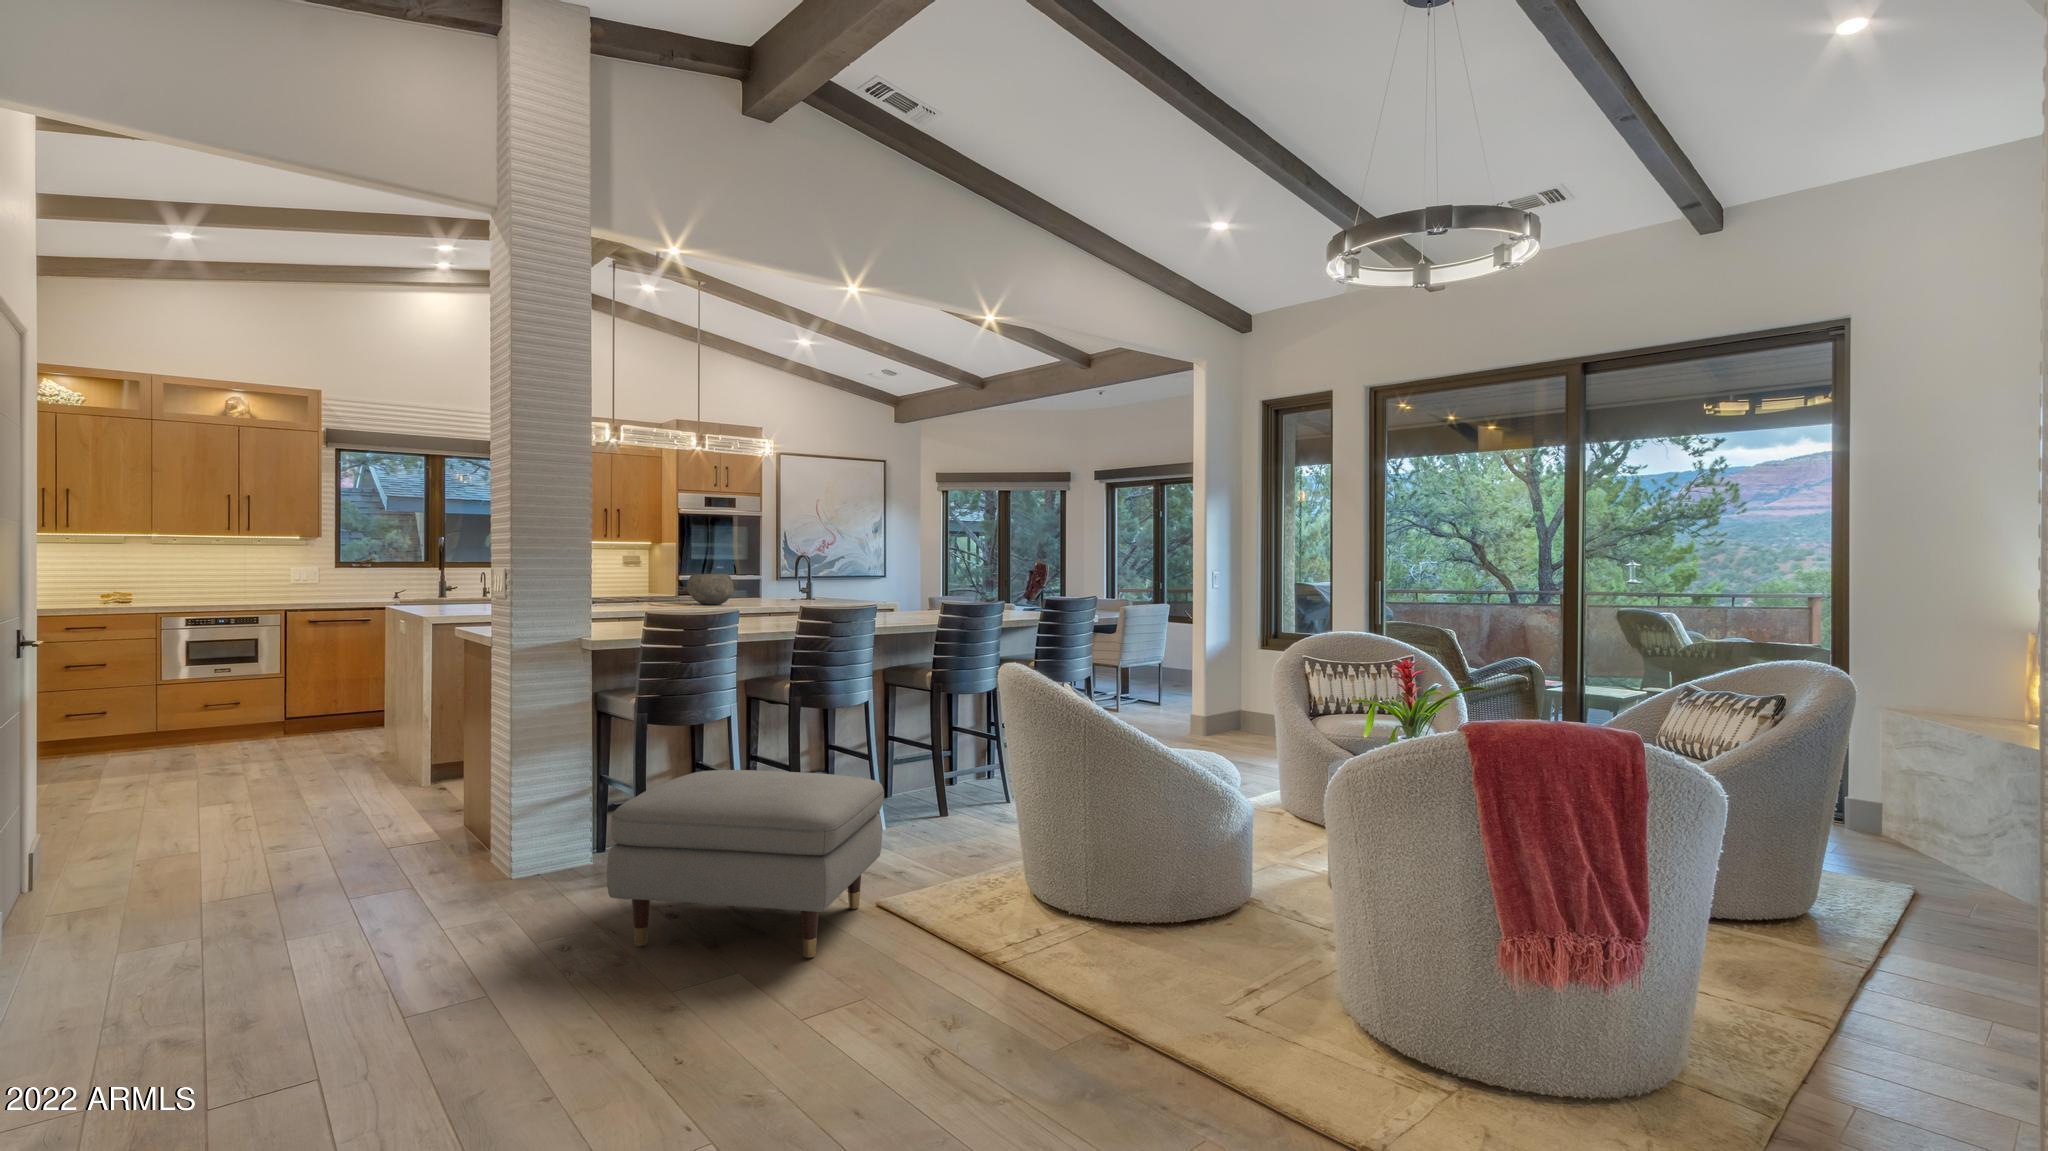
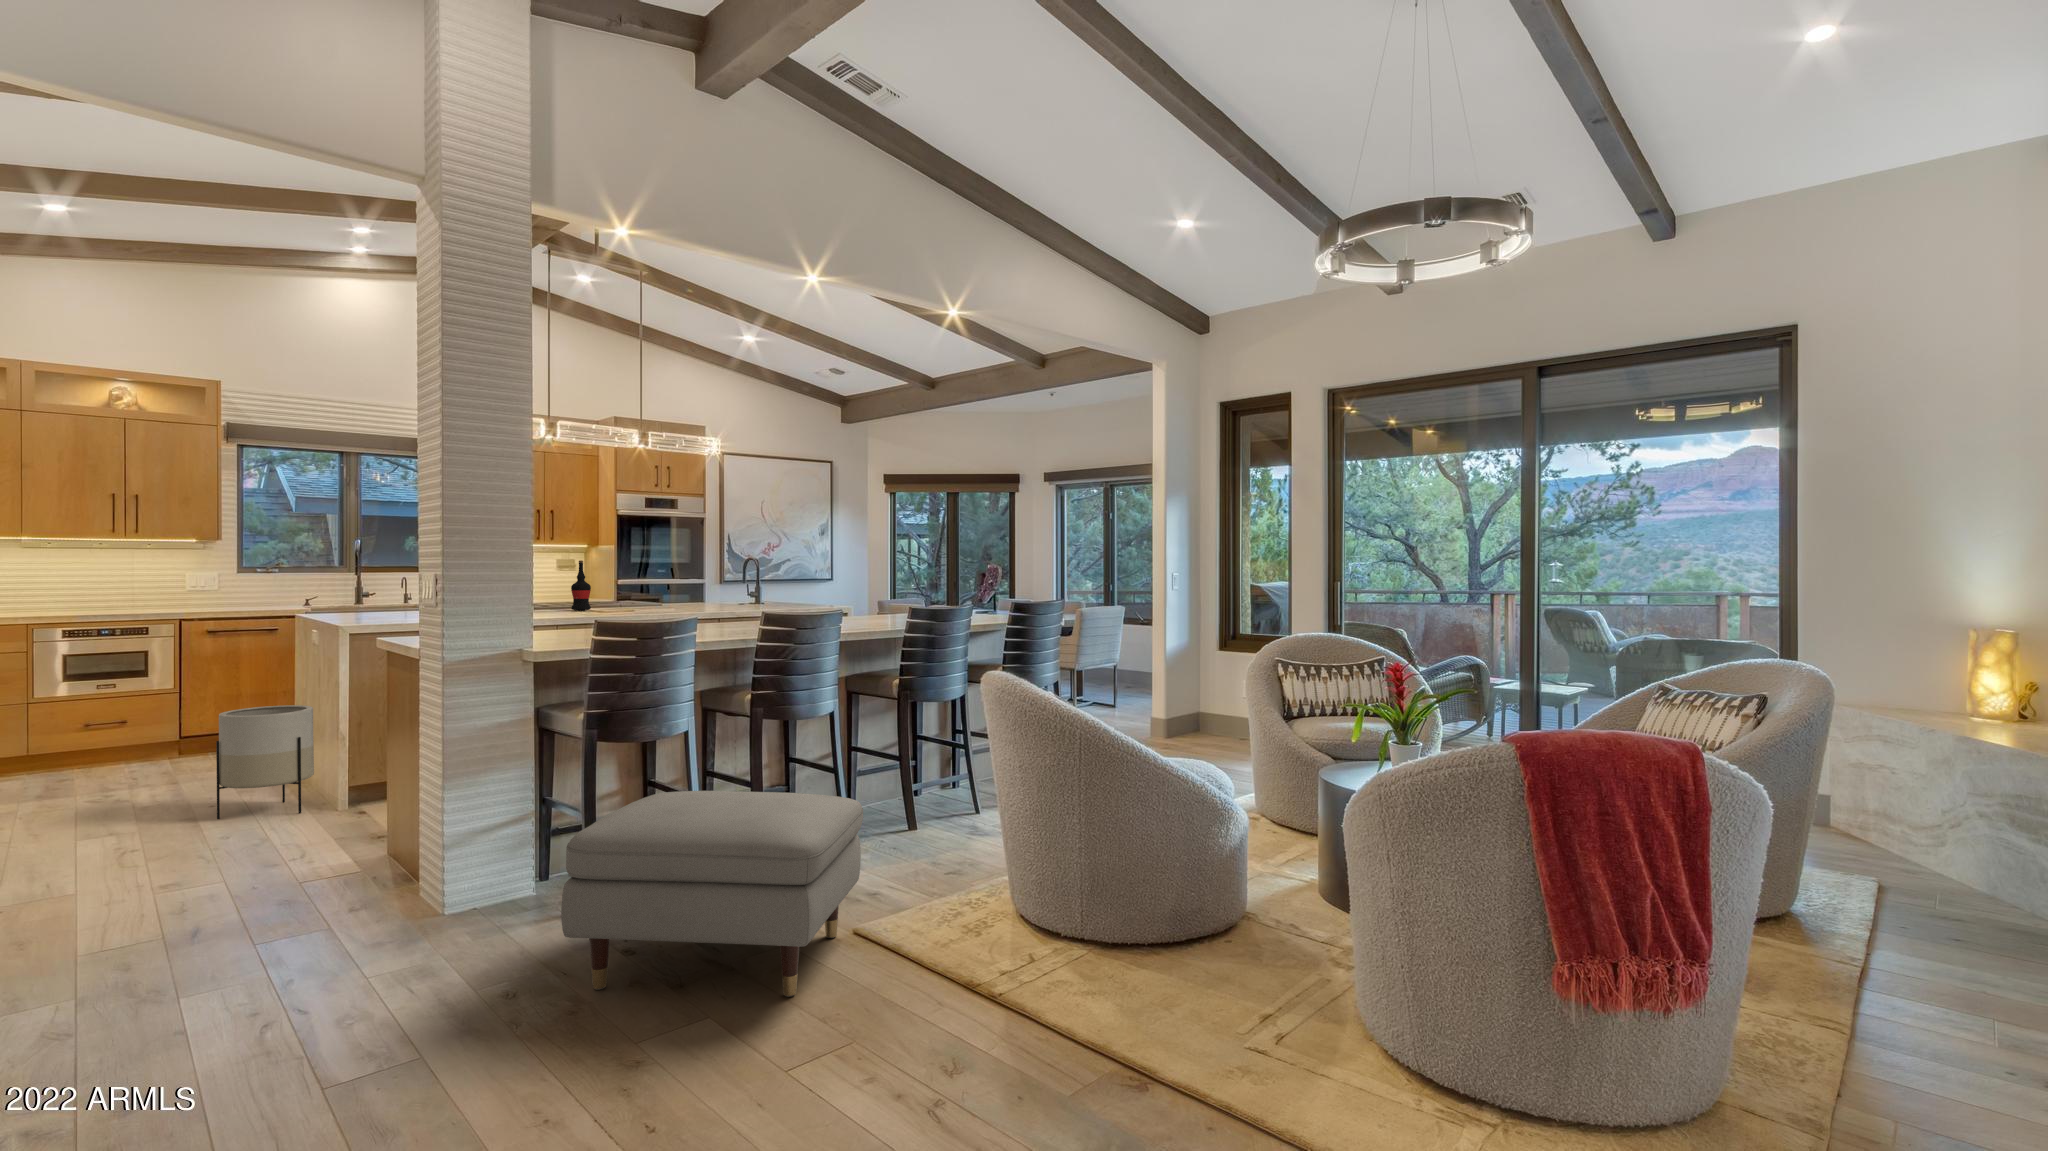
wine bottle: none [634,557,652,604] -> present [571,560,591,611]
ceramic bowl: present [685,574,734,605] -> none [626,578,679,610]
planter: none [316,689,401,792] -> present [216,705,314,819]

